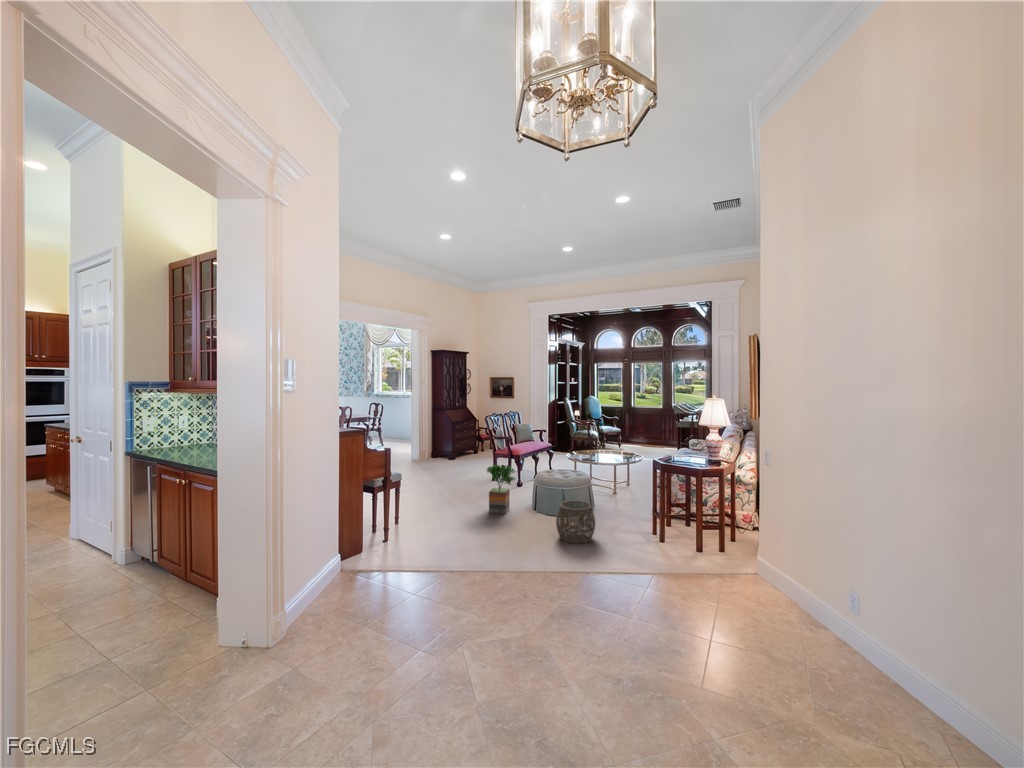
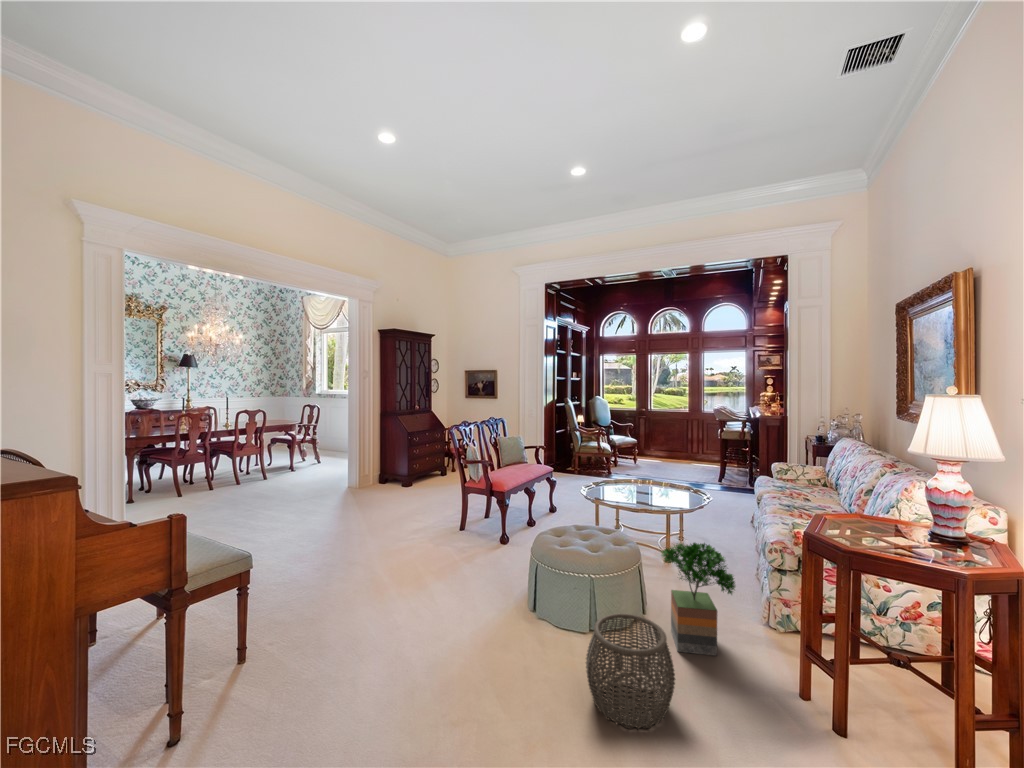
potted tree: present [487,465,515,514] -> present [661,543,735,656]

